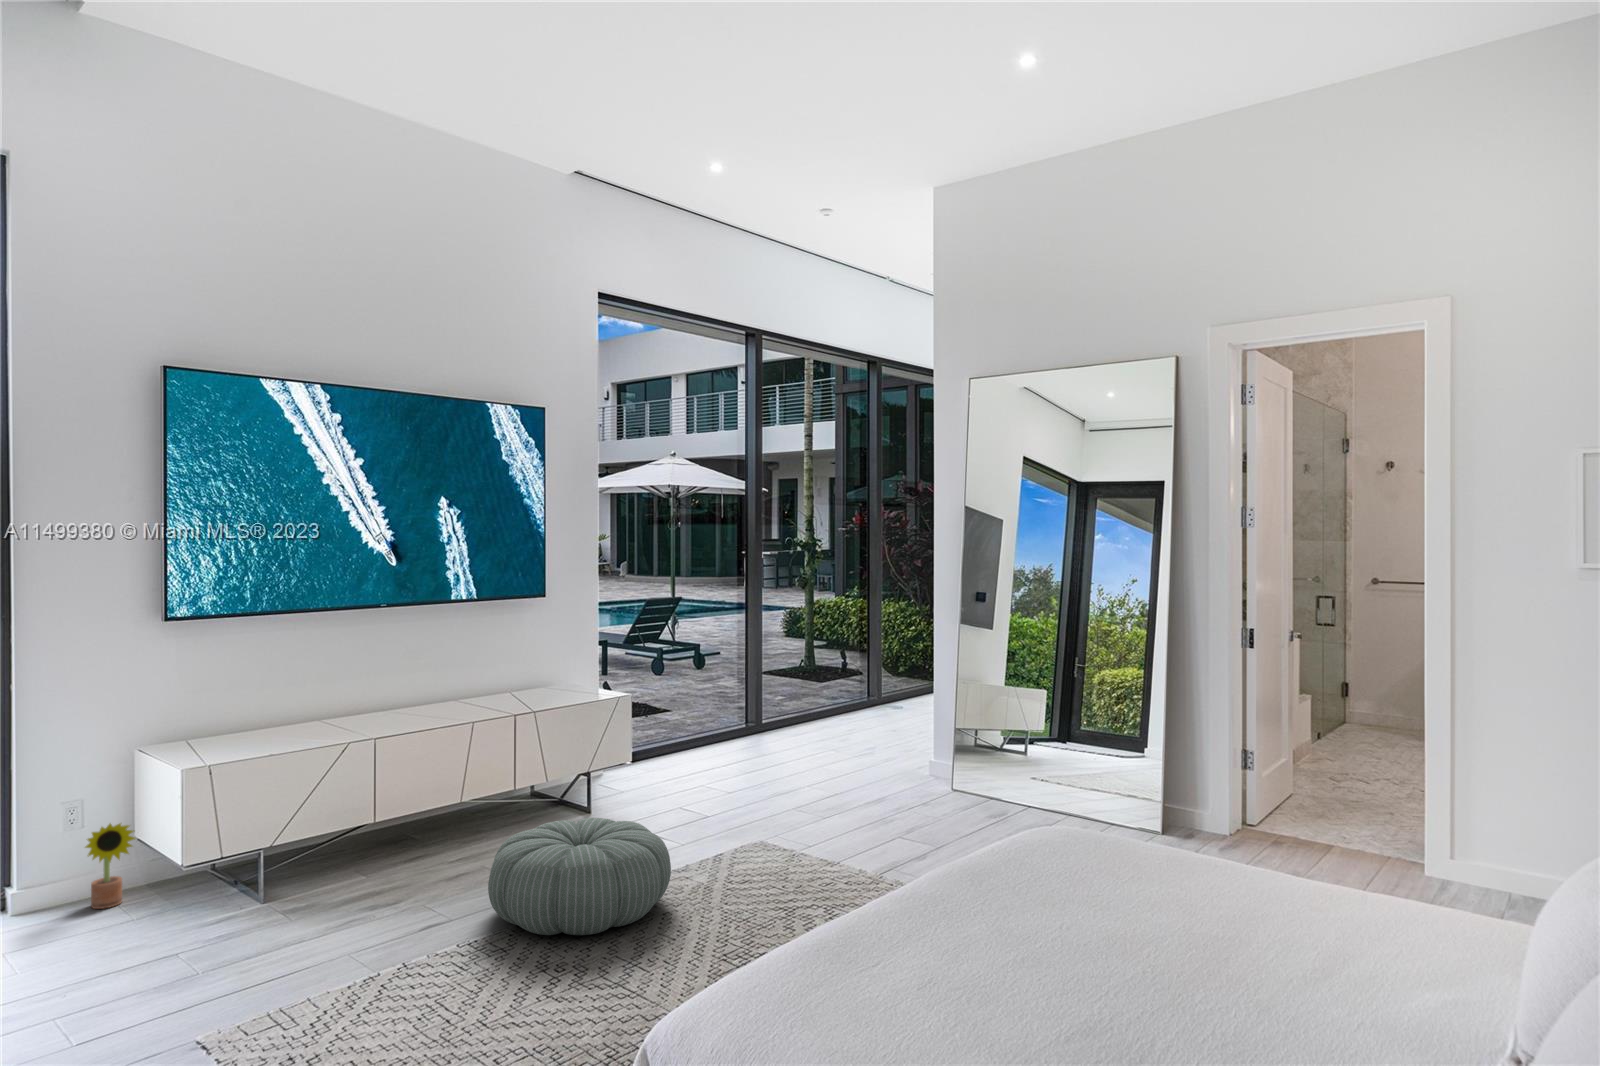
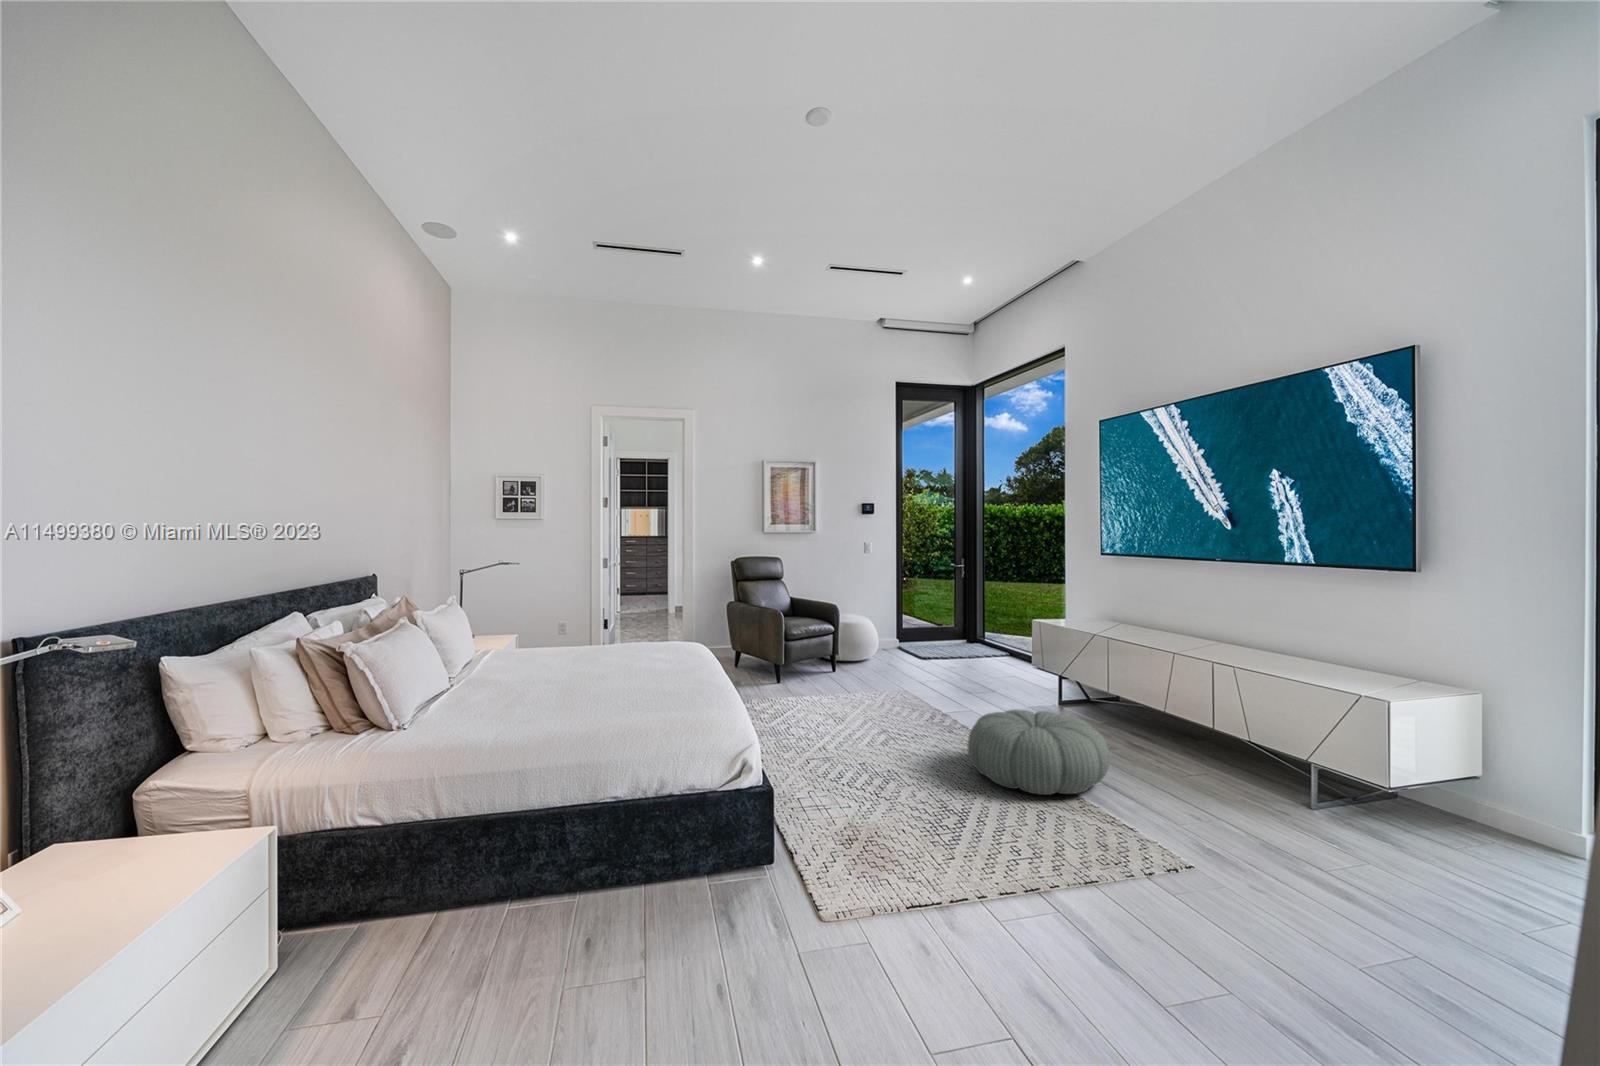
decorative plant: present [85,824,135,909] -> none [1056,656,1080,702]

